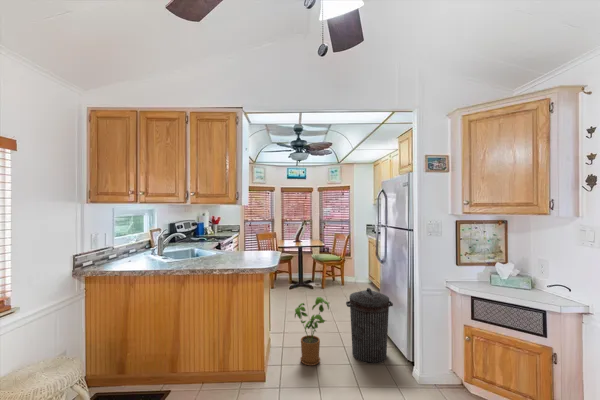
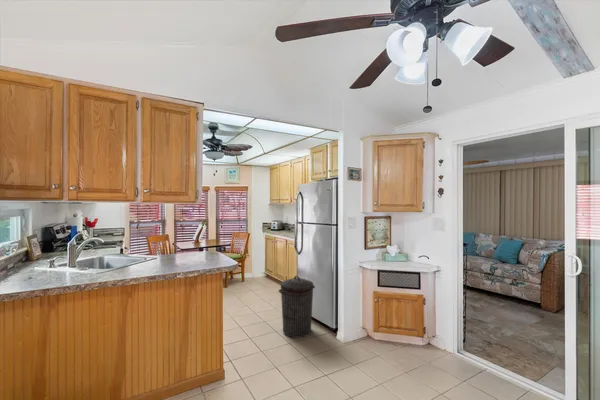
house plant: present [295,297,329,366] -> none [236,289,269,350]

